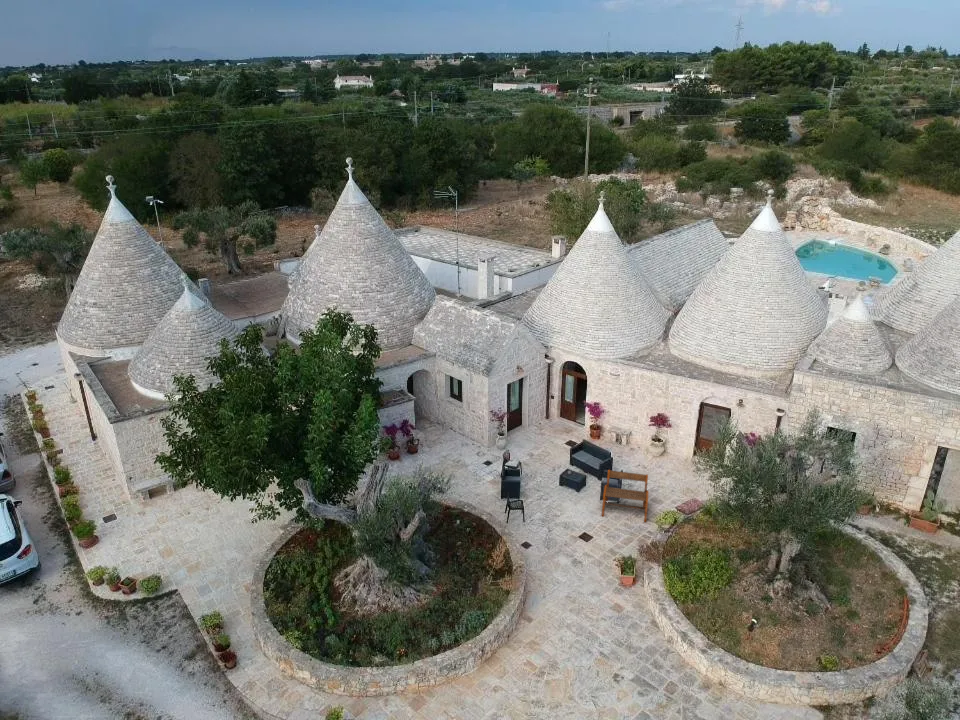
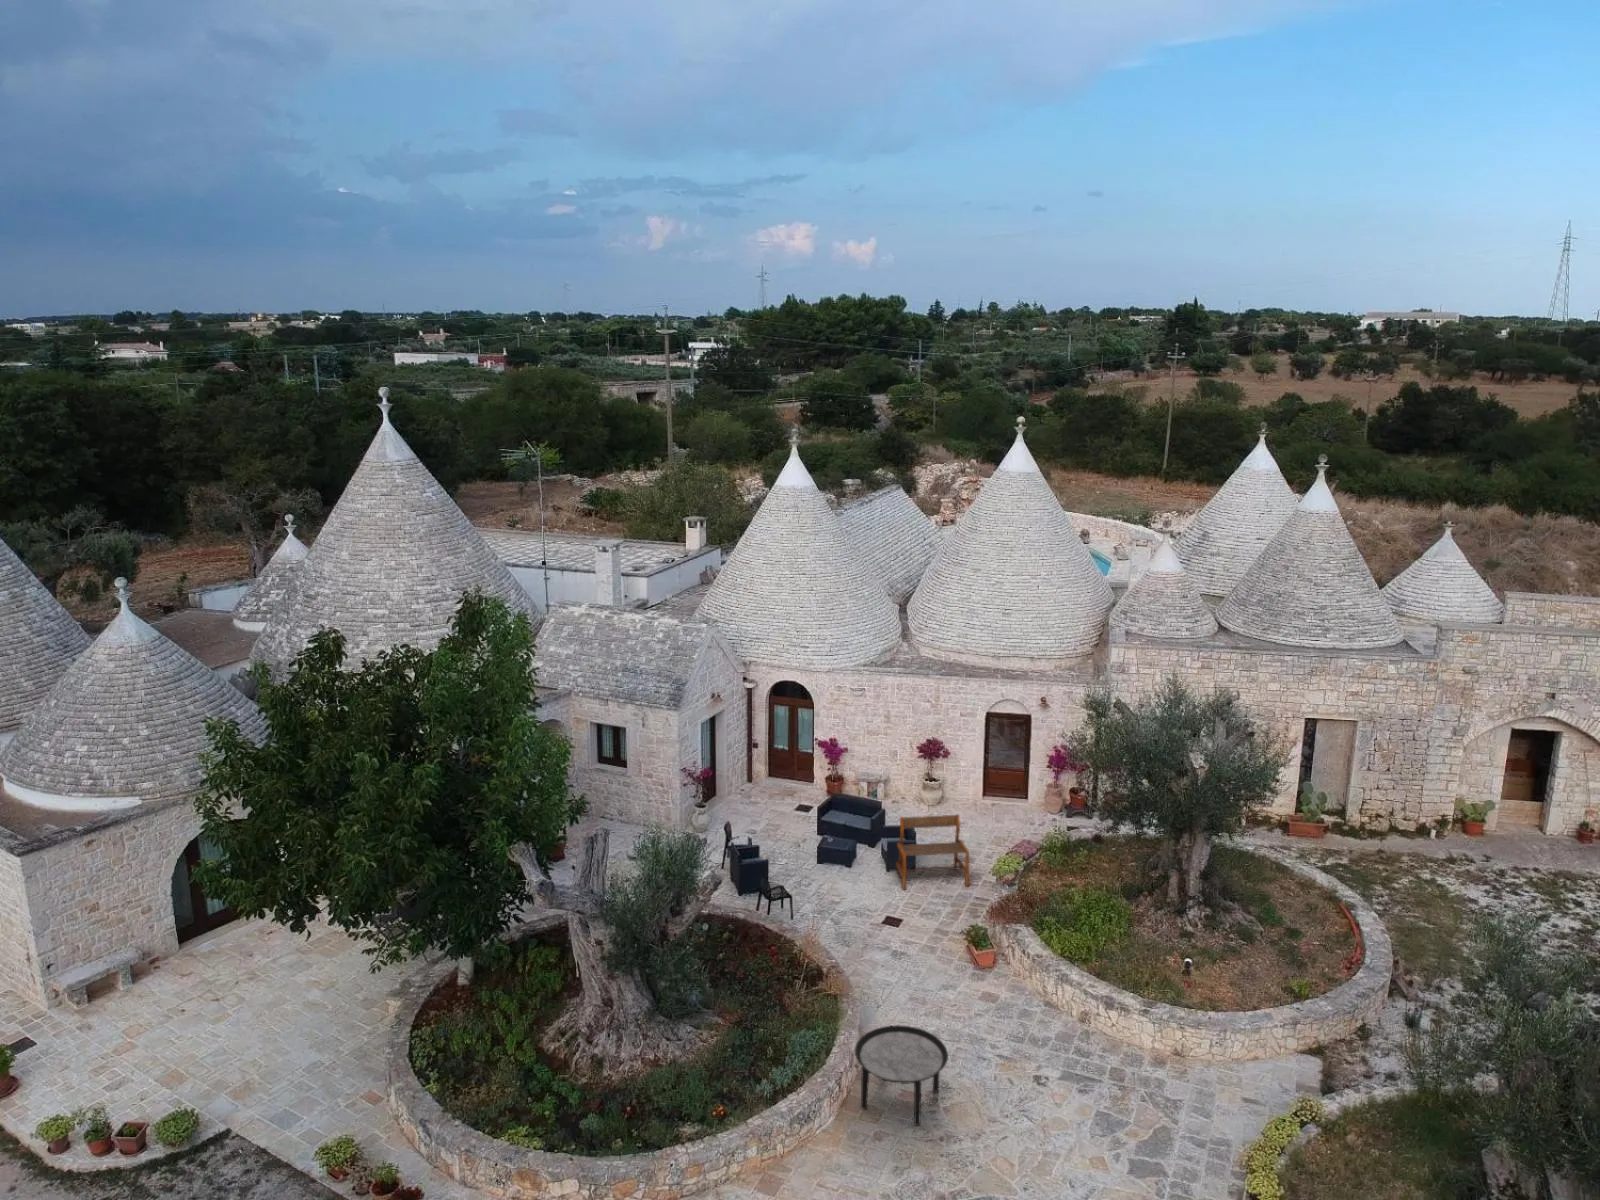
round table: none [494,620,552,688] -> present [855,1025,948,1126]

